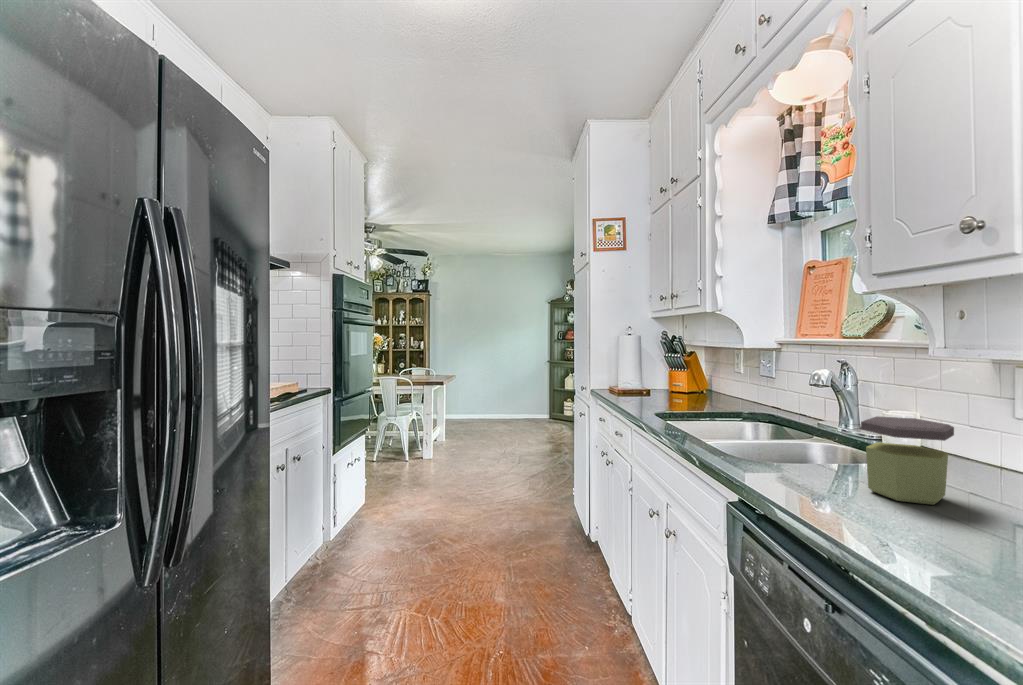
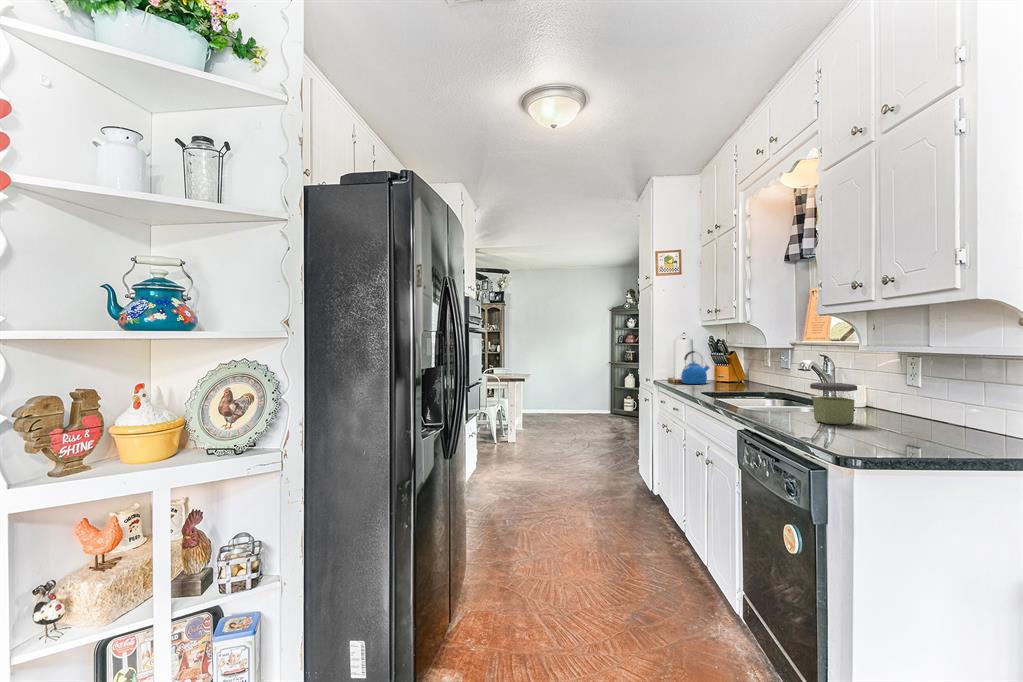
kettle: none [626,351,662,396] -> present [681,351,709,384]

